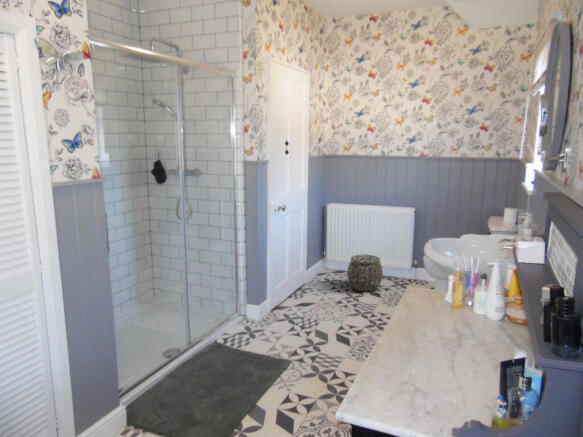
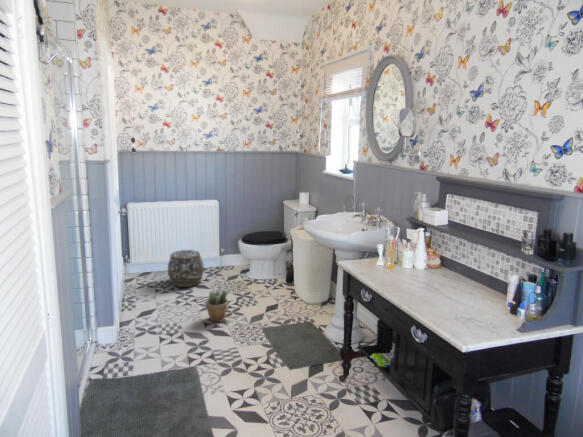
potted plant: none [345,297,369,329] -> present [205,290,228,322]

